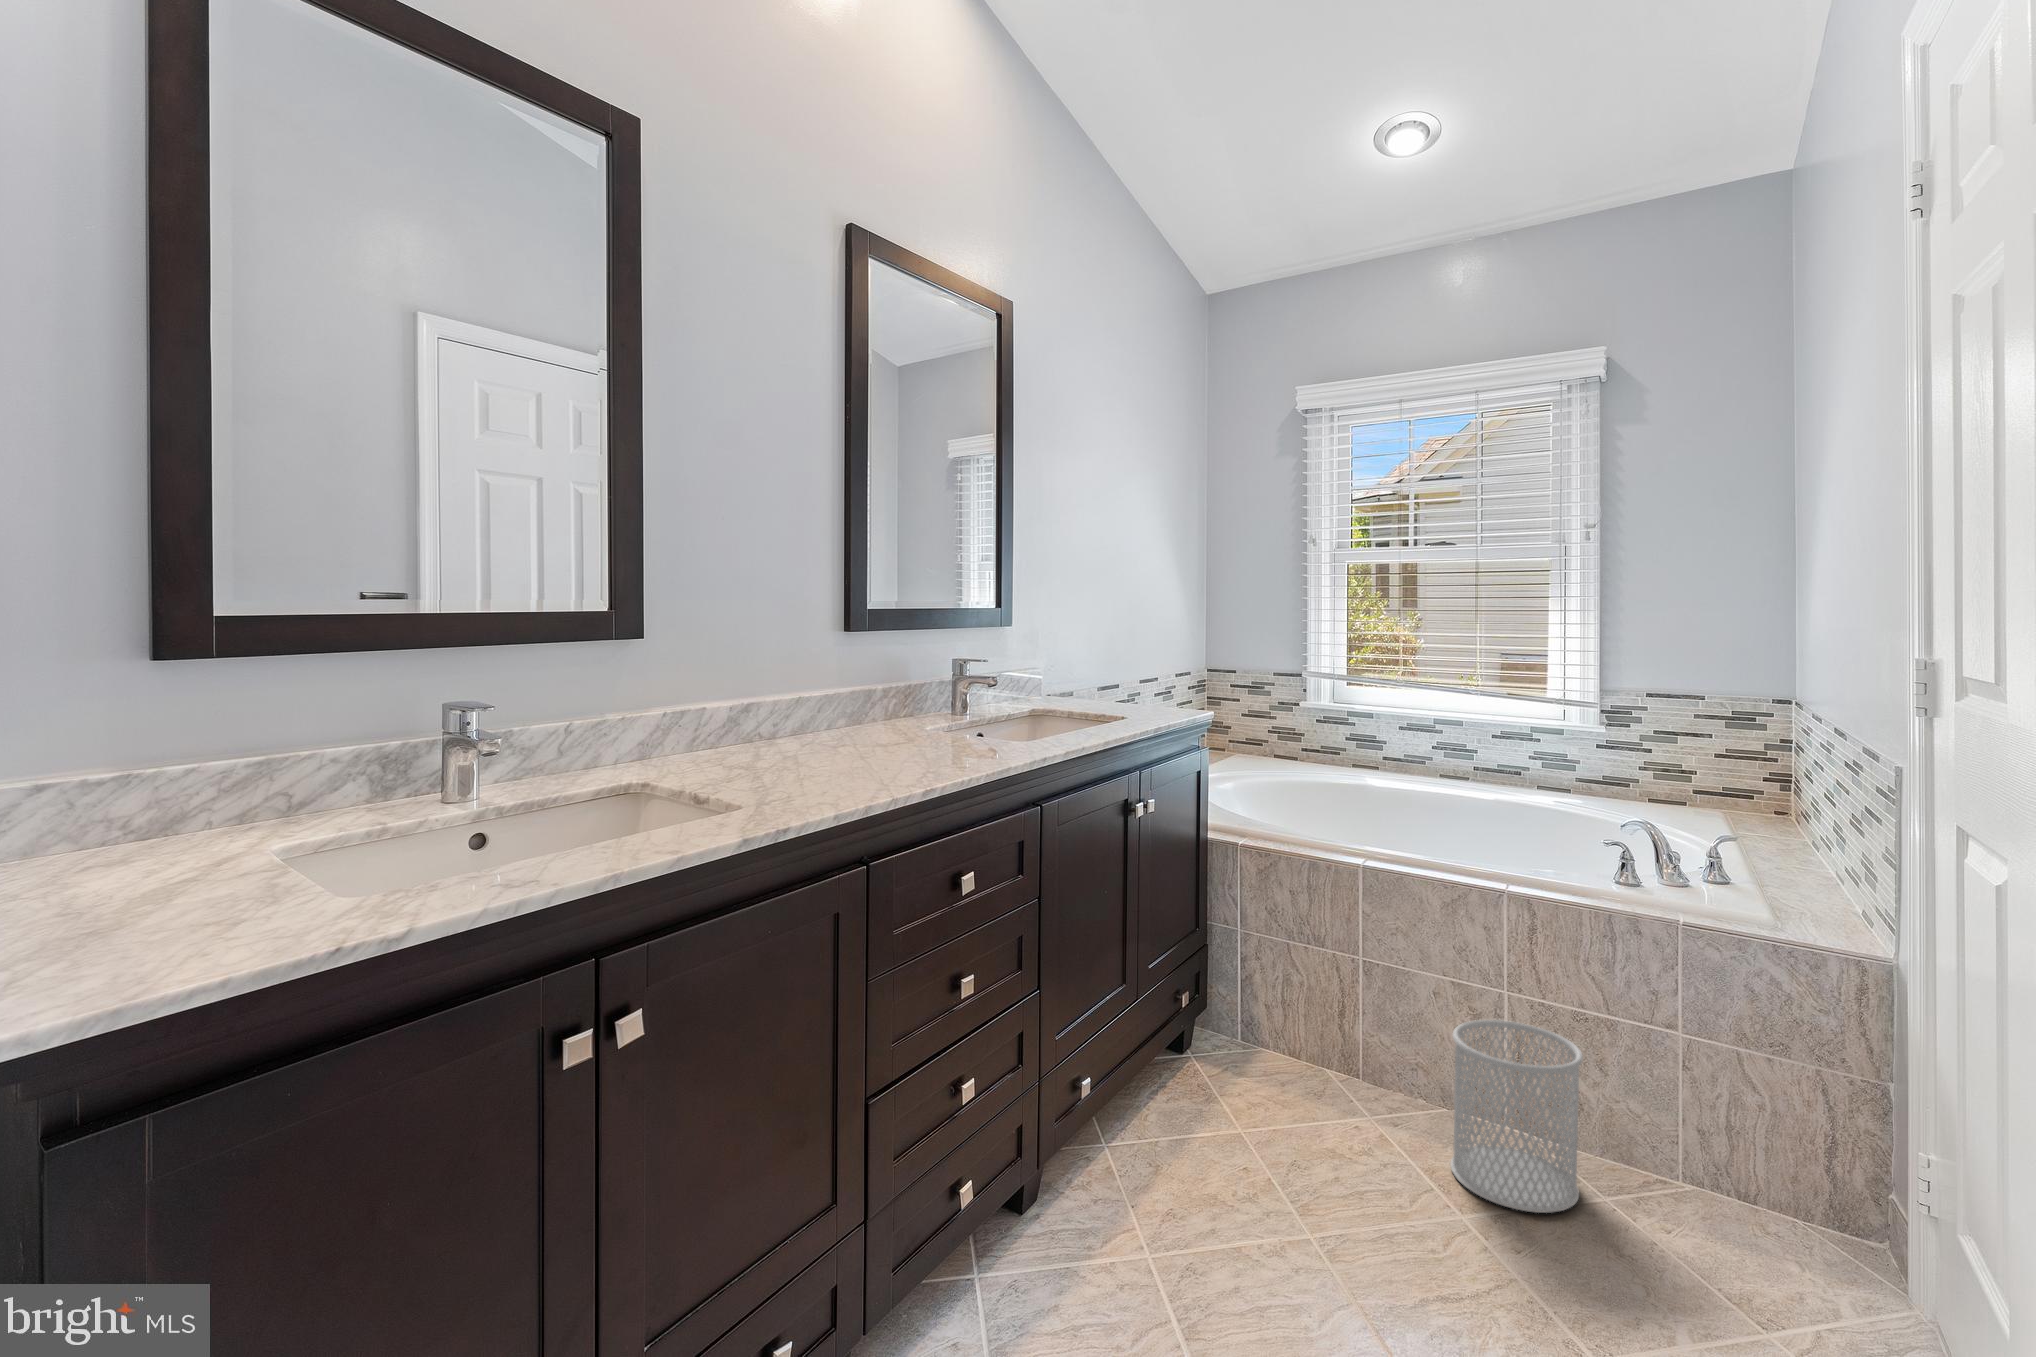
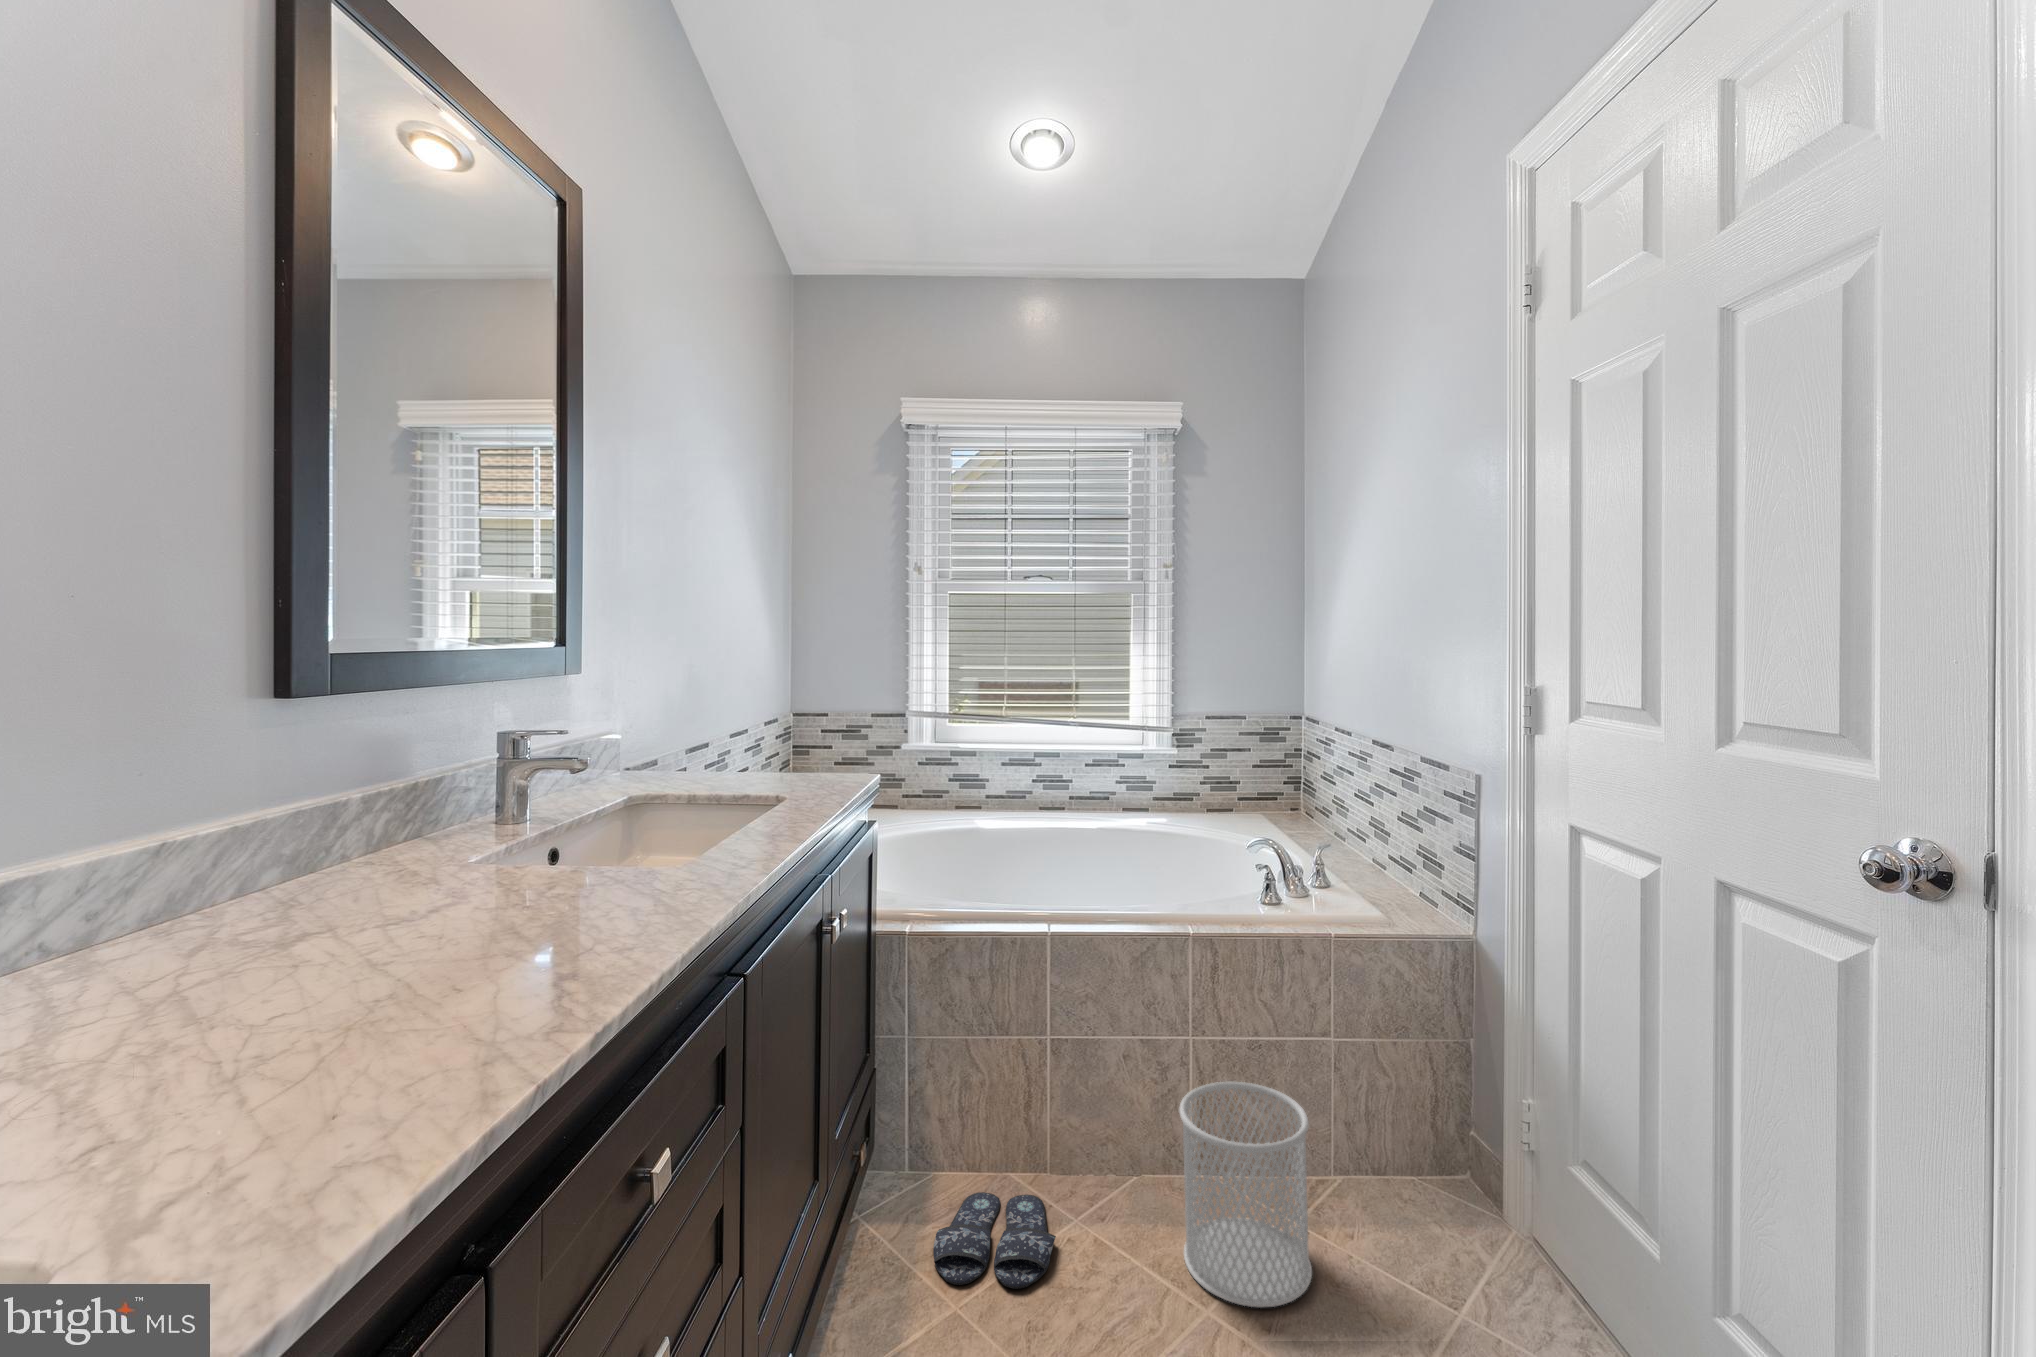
slippers: none [1233,1072,1342,1132] -> present [933,1192,1056,1289]

